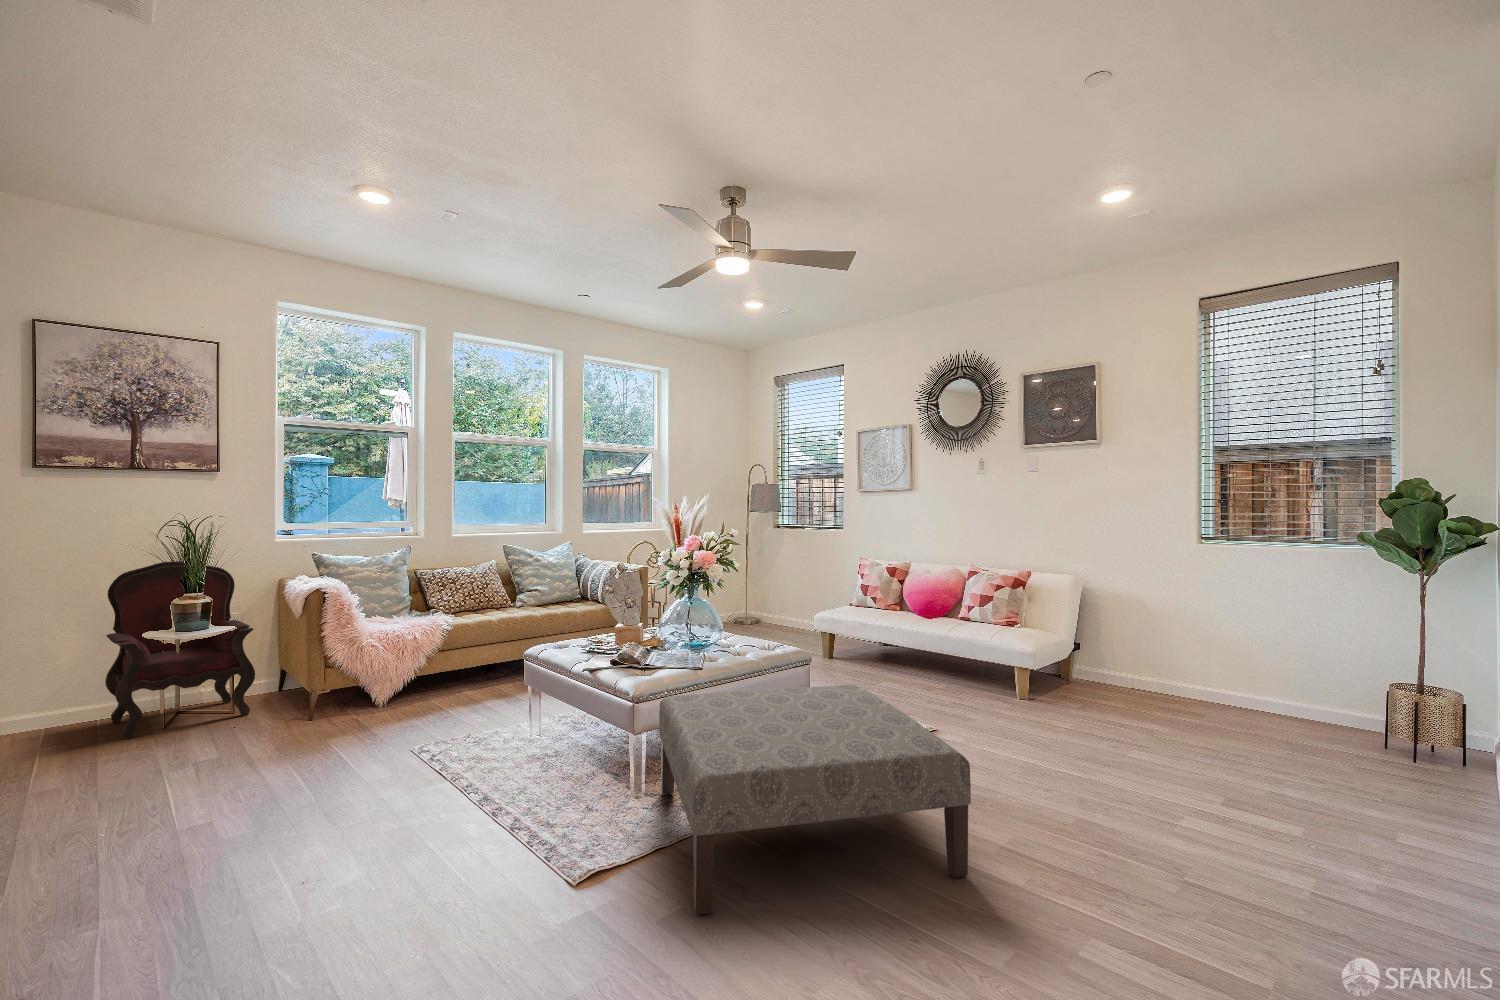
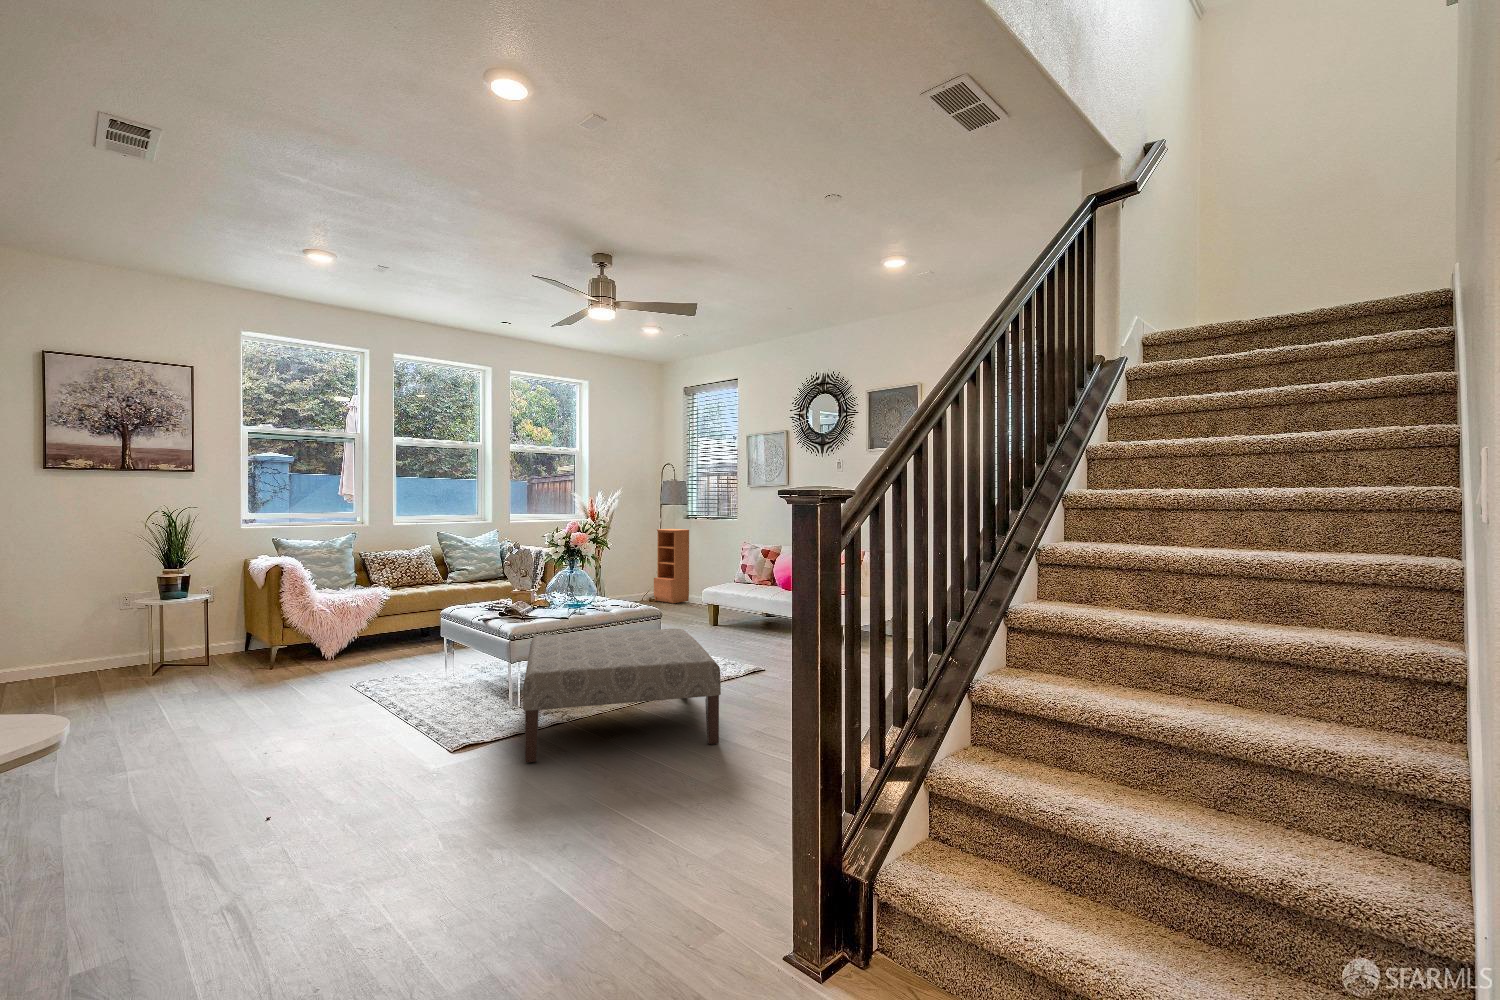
bookcase: none [741,540,783,627] -> present [654,529,689,603]
armchair: present [105,561,255,739] -> none [103,544,226,682]

